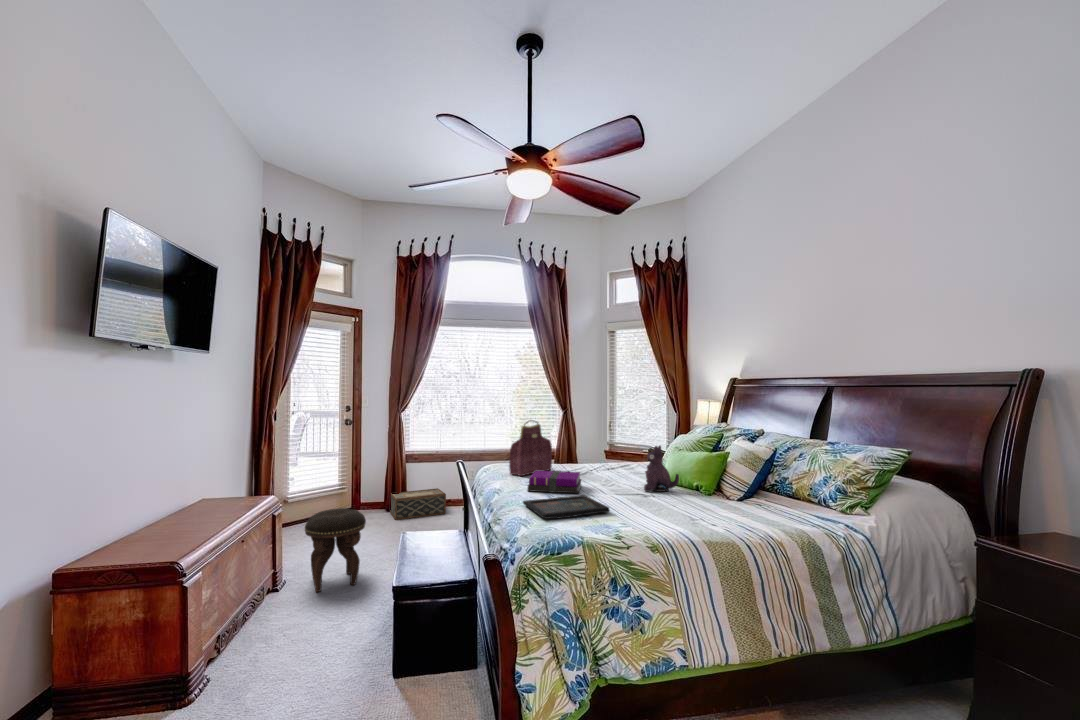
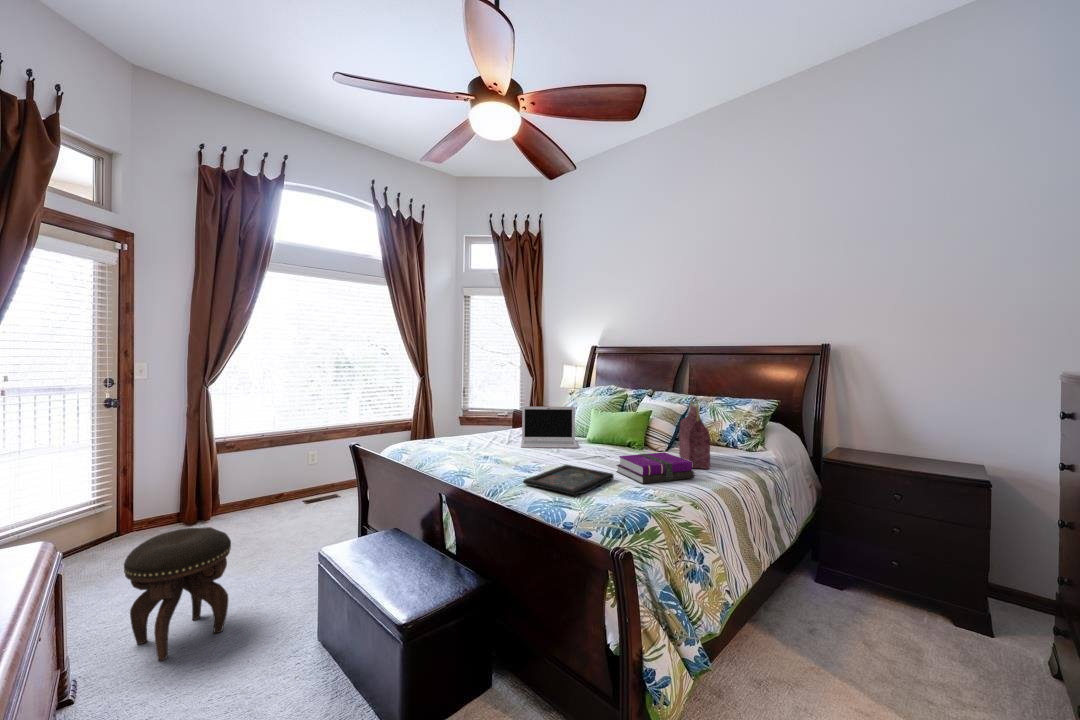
handbag: present [509,420,552,476] -> present [679,397,710,469]
laptop: none [584,440,649,484] -> present [521,406,578,448]
plush toy: present [644,446,679,492] -> none [588,408,623,454]
notebook: present [527,471,581,493] -> present [617,452,695,484]
woven basket: present [390,488,446,520] -> none [194,480,282,530]

